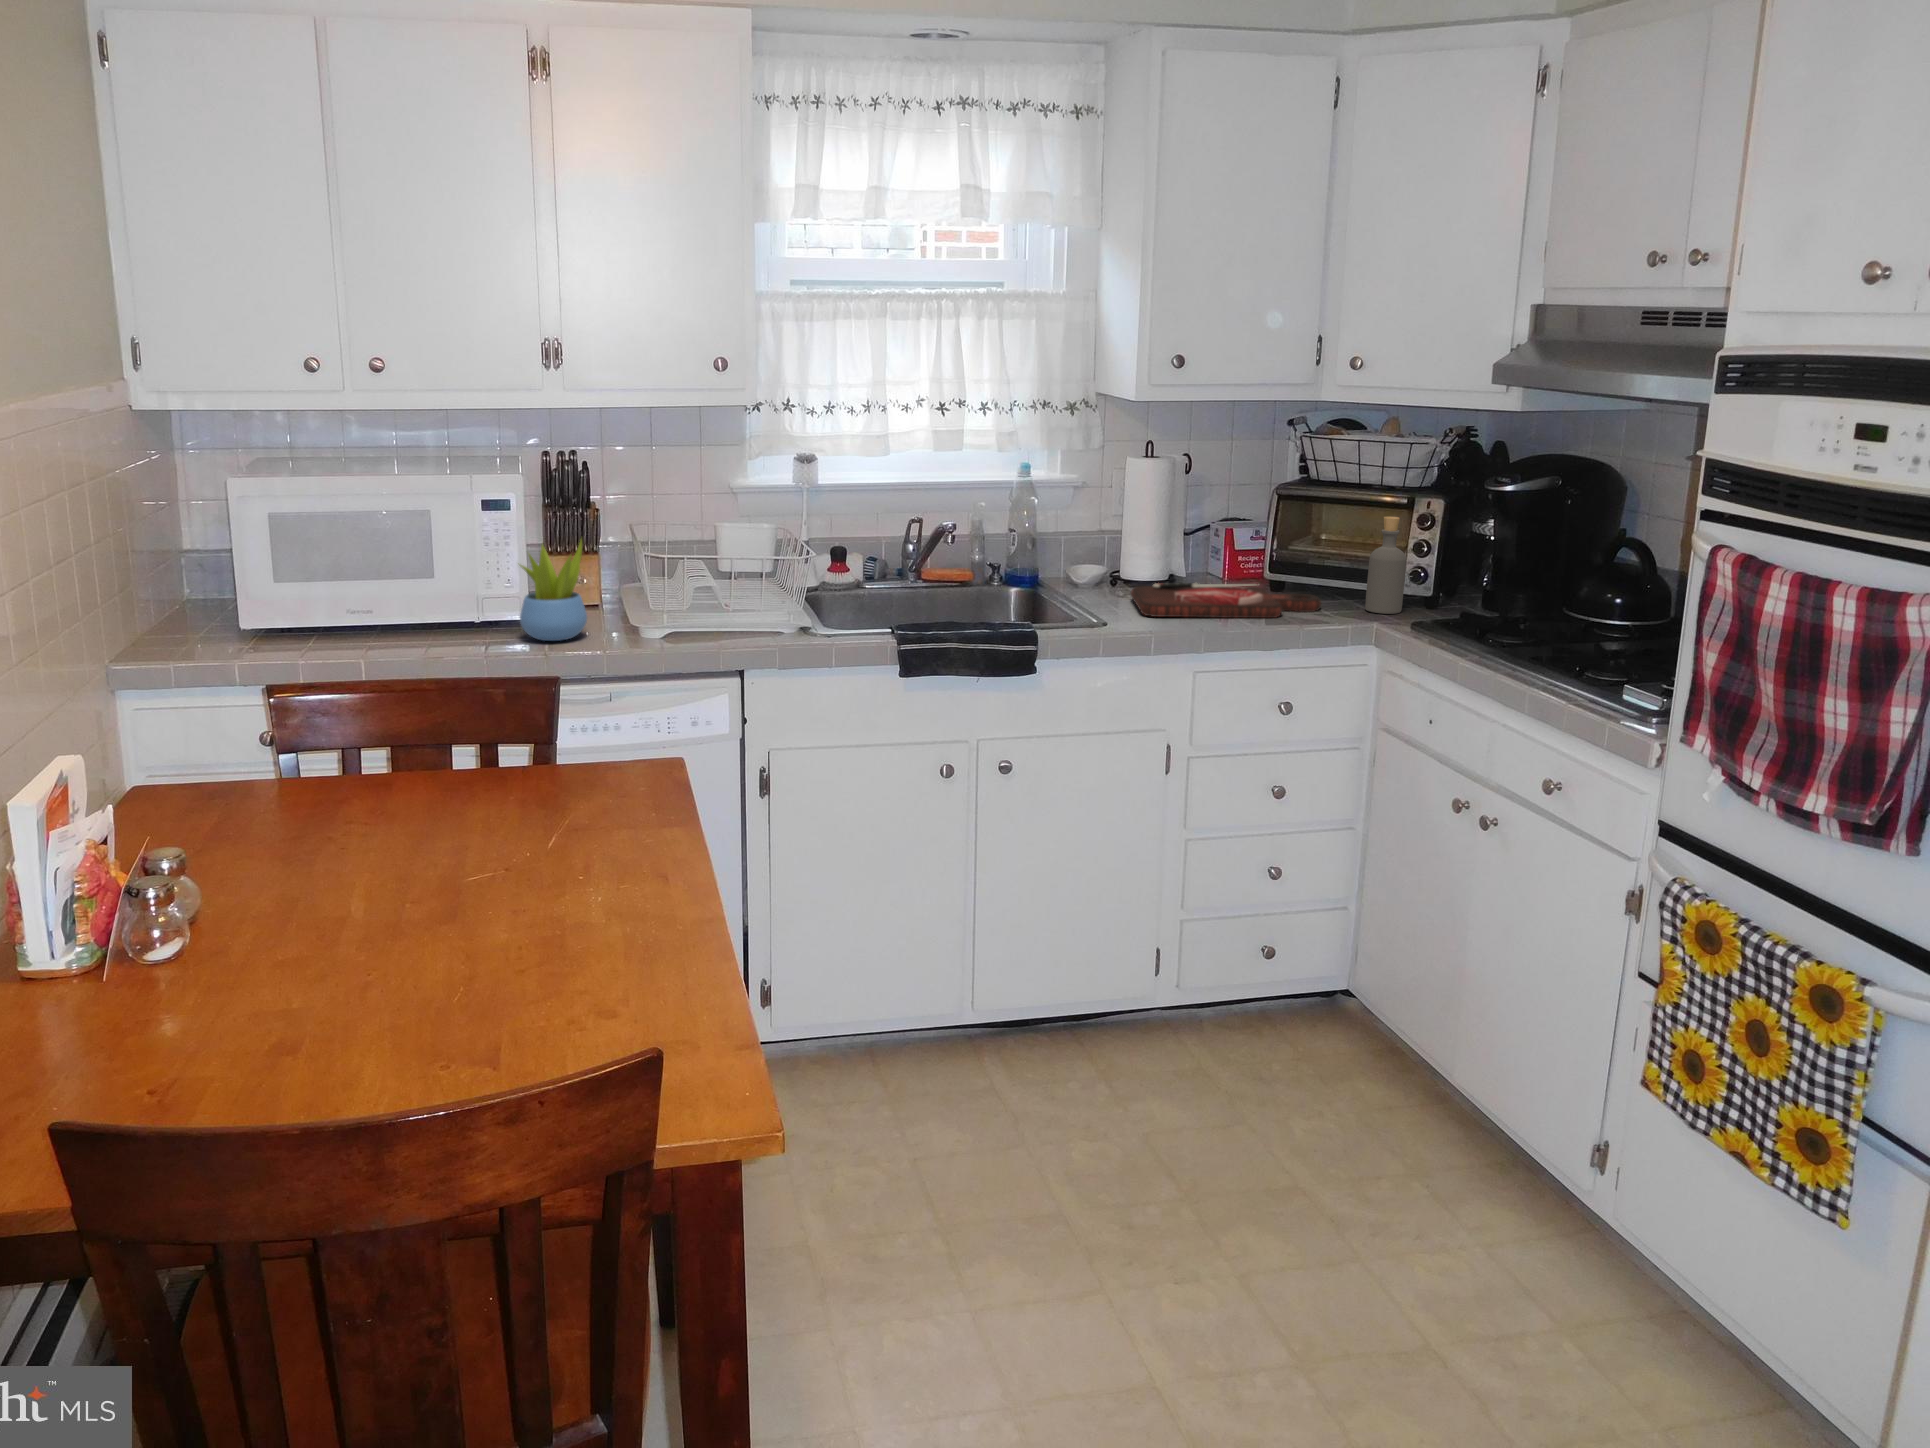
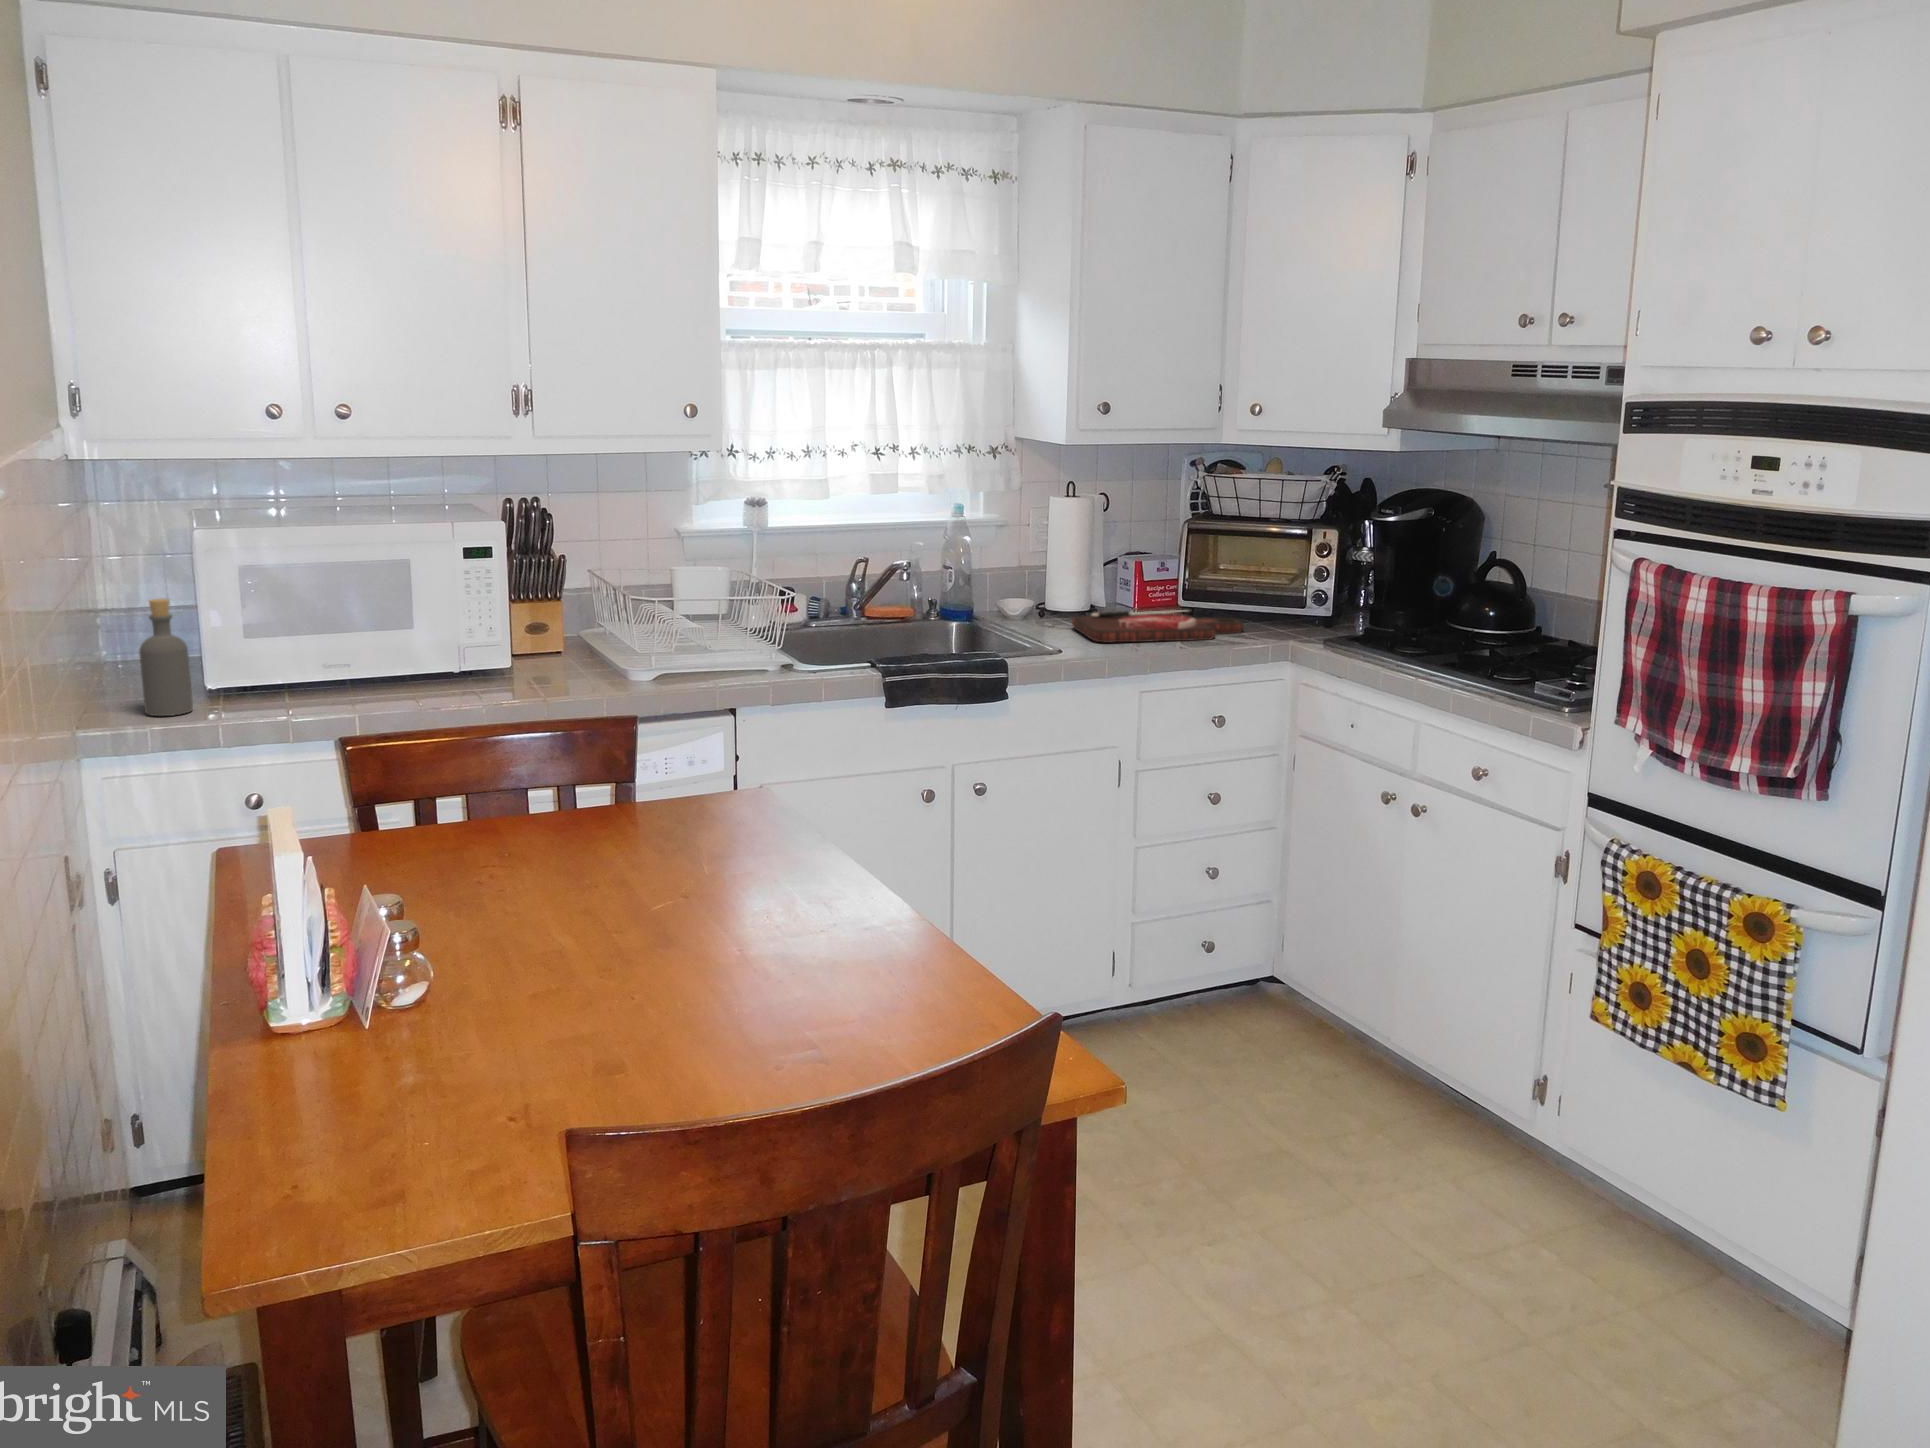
bottle: present [1365,517,1406,614] -> present [139,599,193,716]
succulent plant: present [520,540,587,641] -> none [509,581,581,687]

